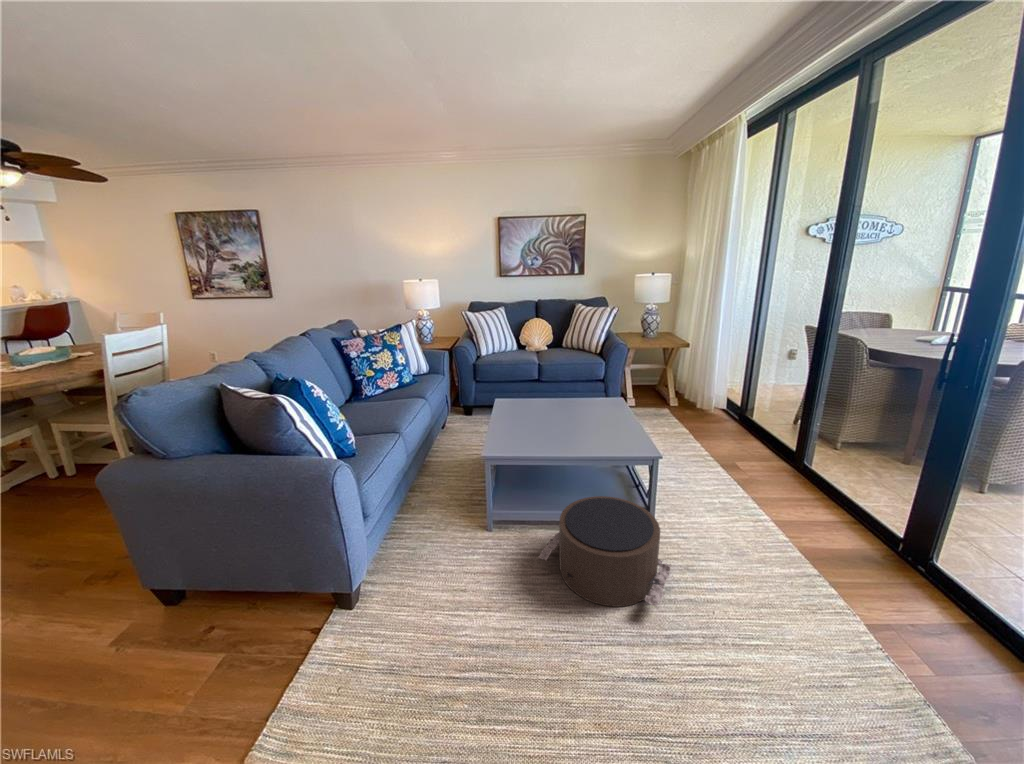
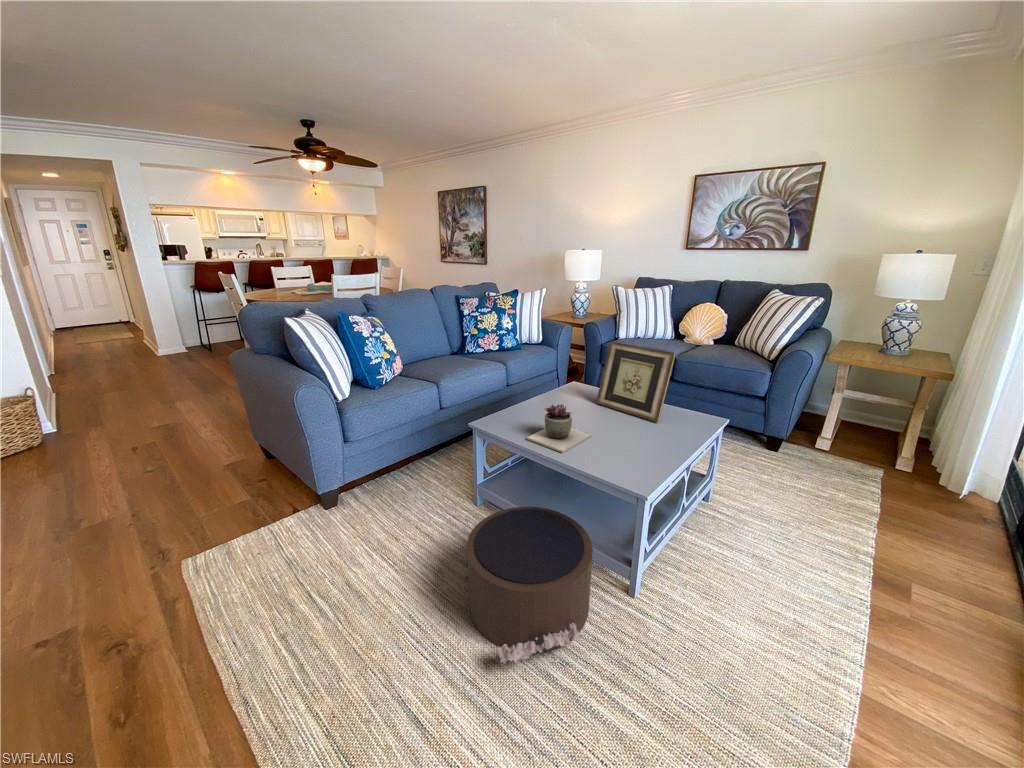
picture frame: none [544,359,600,412] -> present [596,341,676,422]
succulent plant: none [547,415,586,451] -> present [527,404,591,453]

